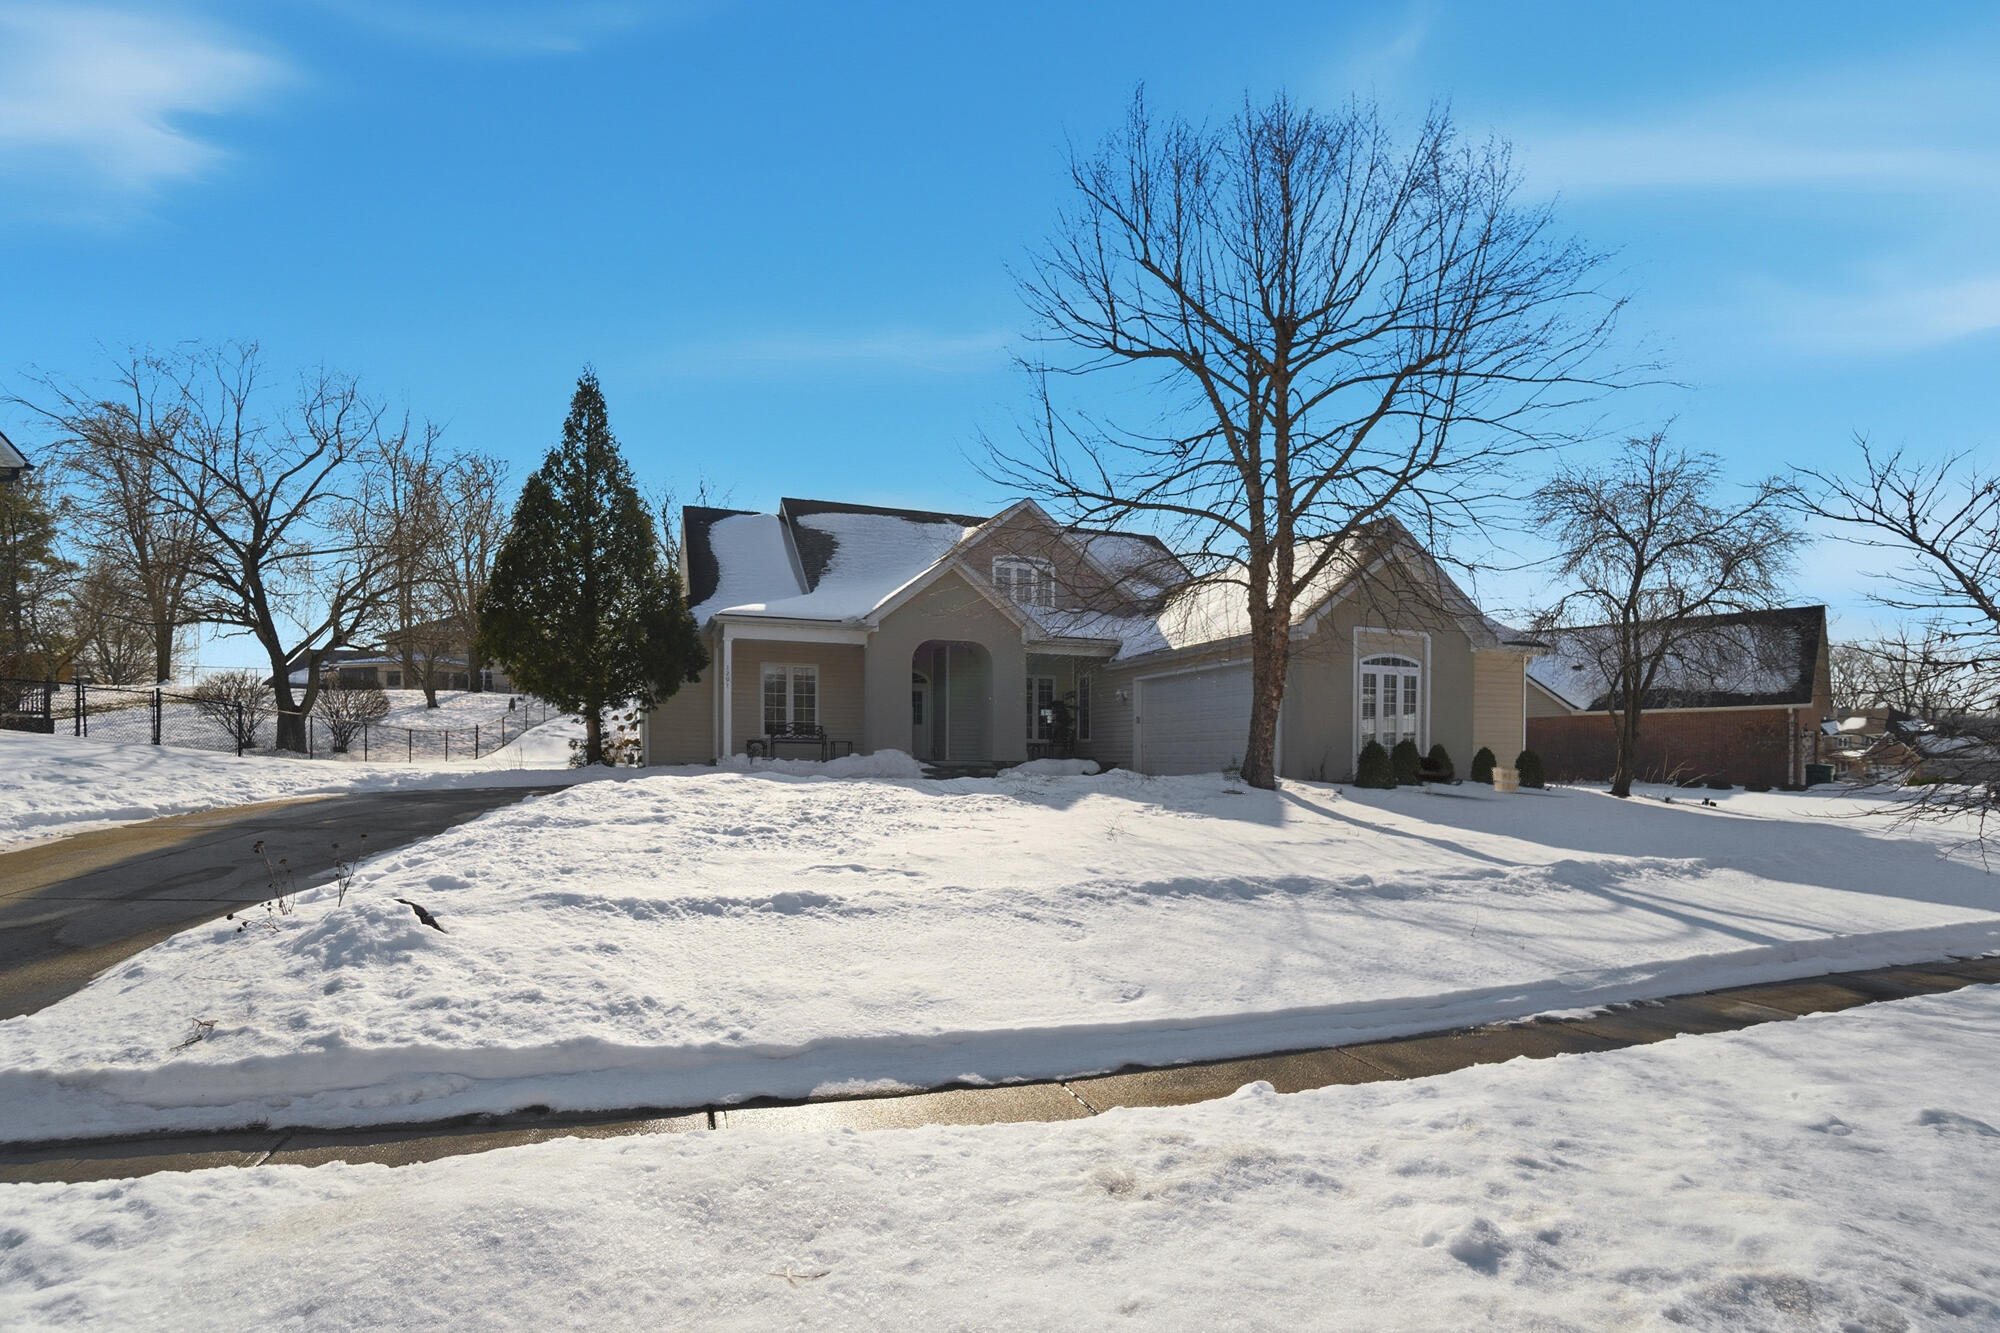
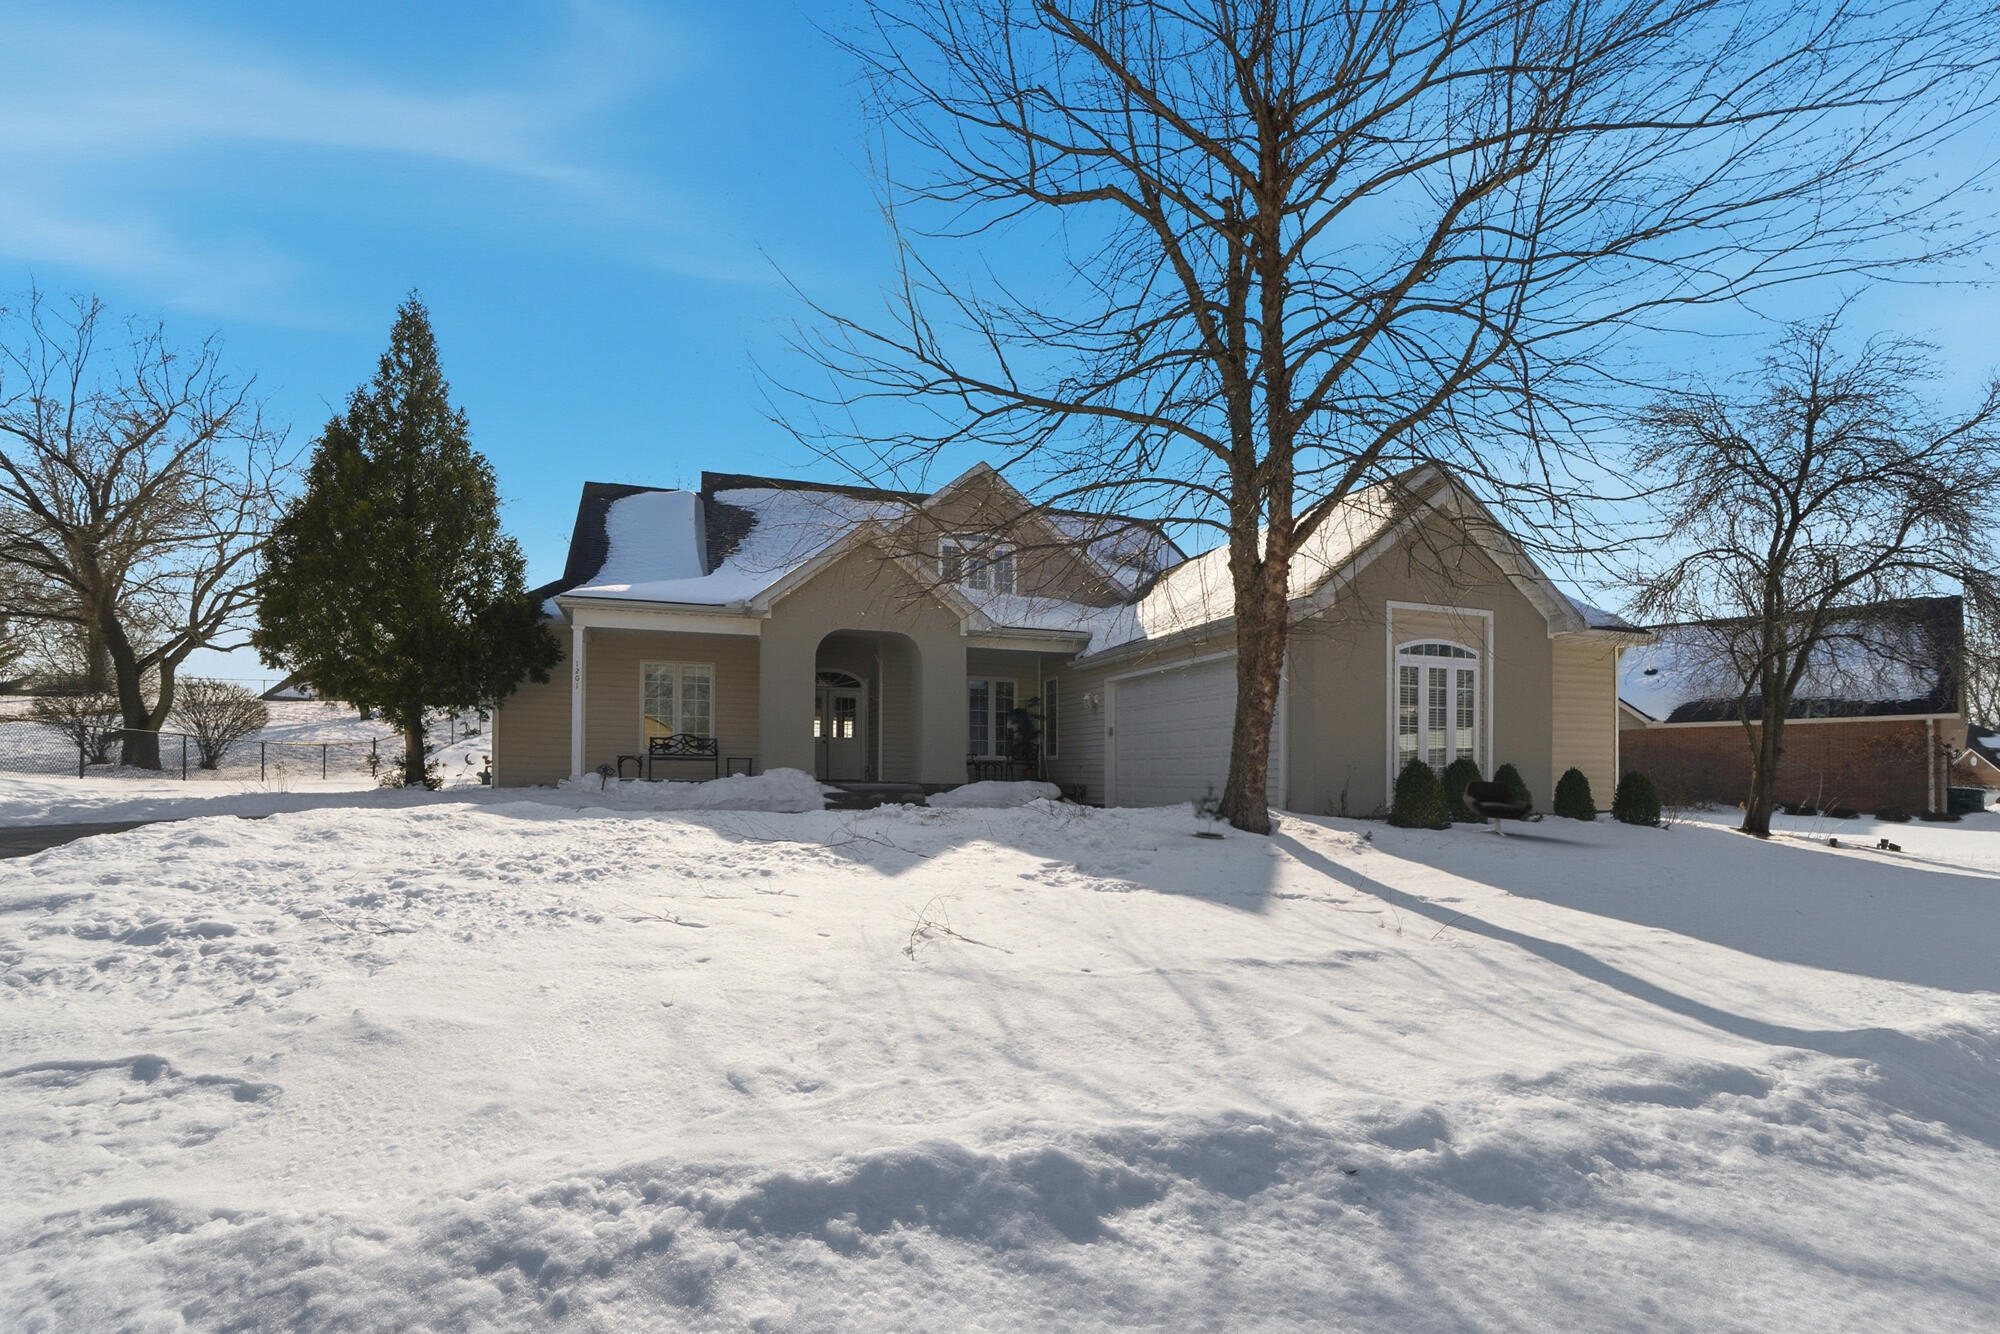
wooden bucket: present [1492,767,1520,793] -> none [1581,795,1625,832]

